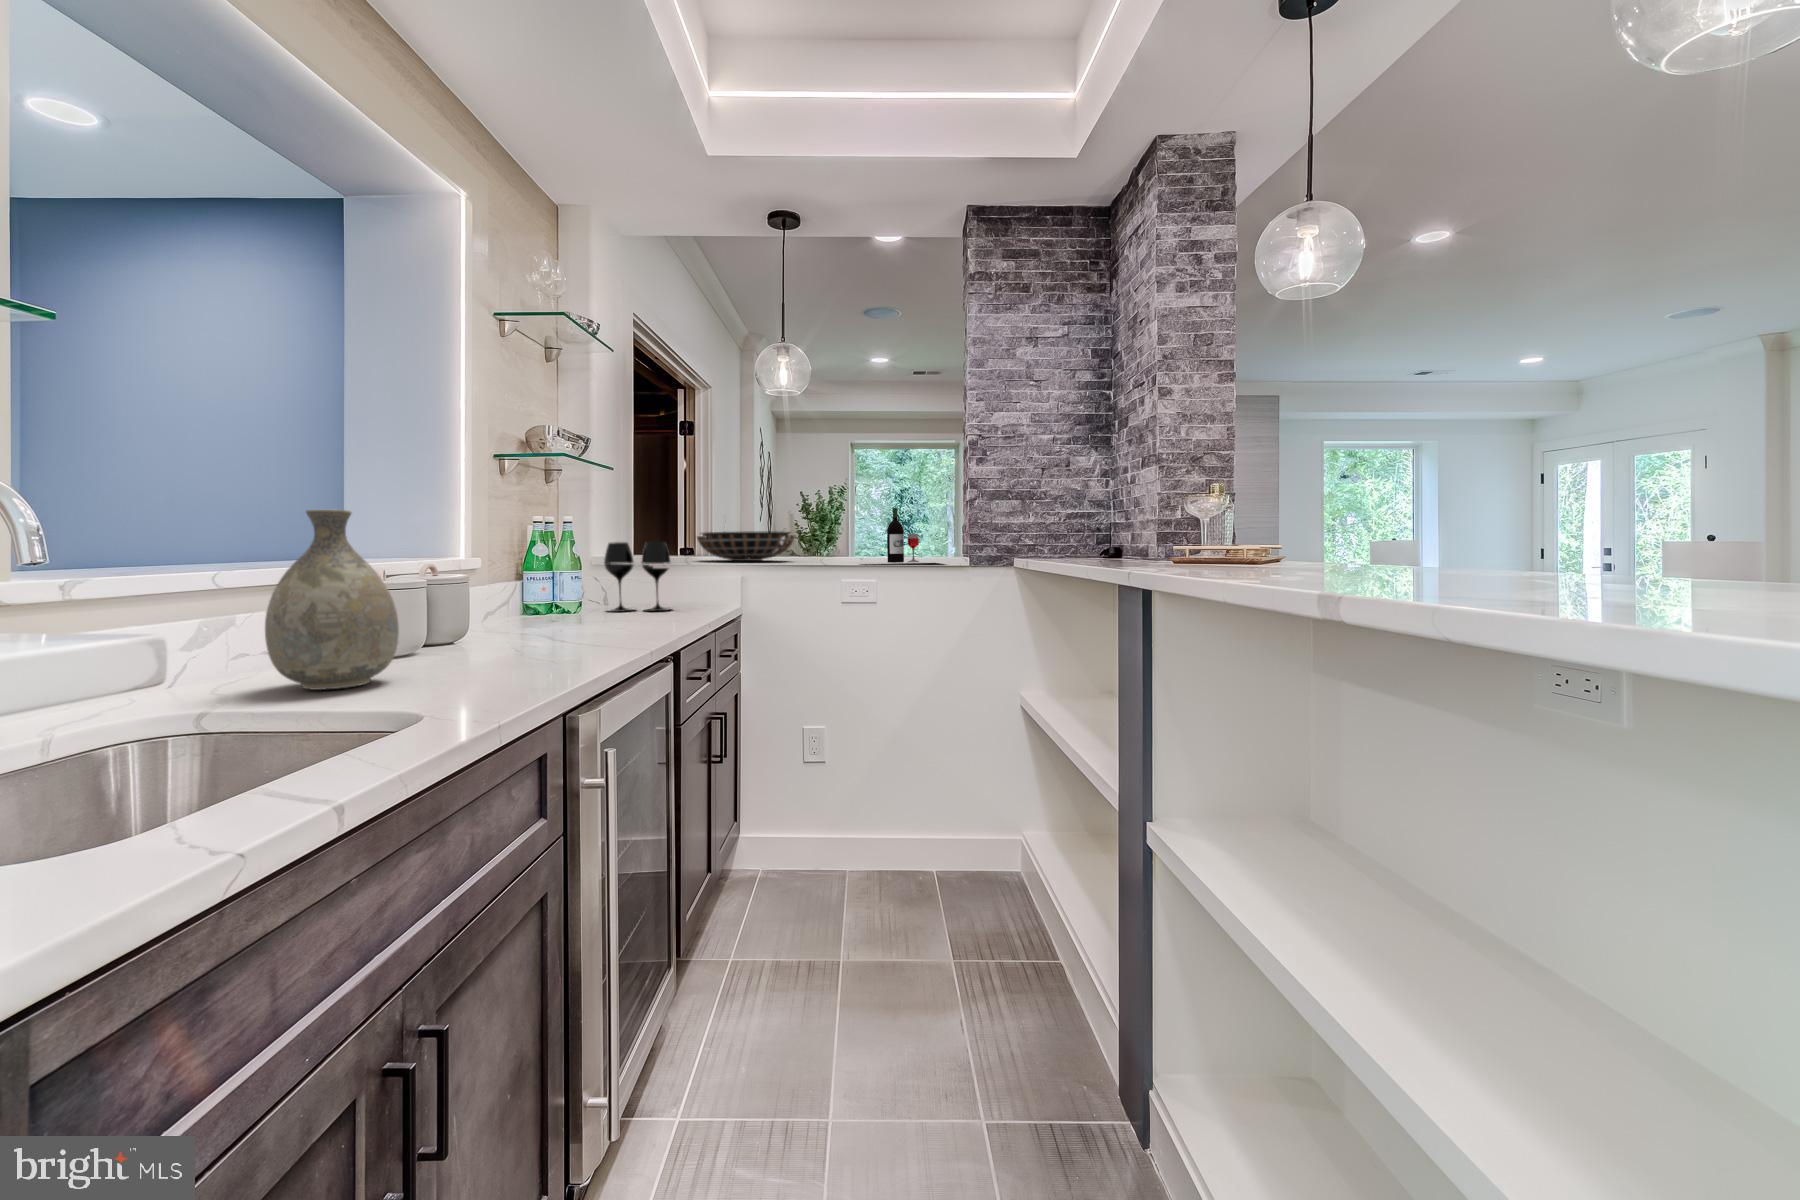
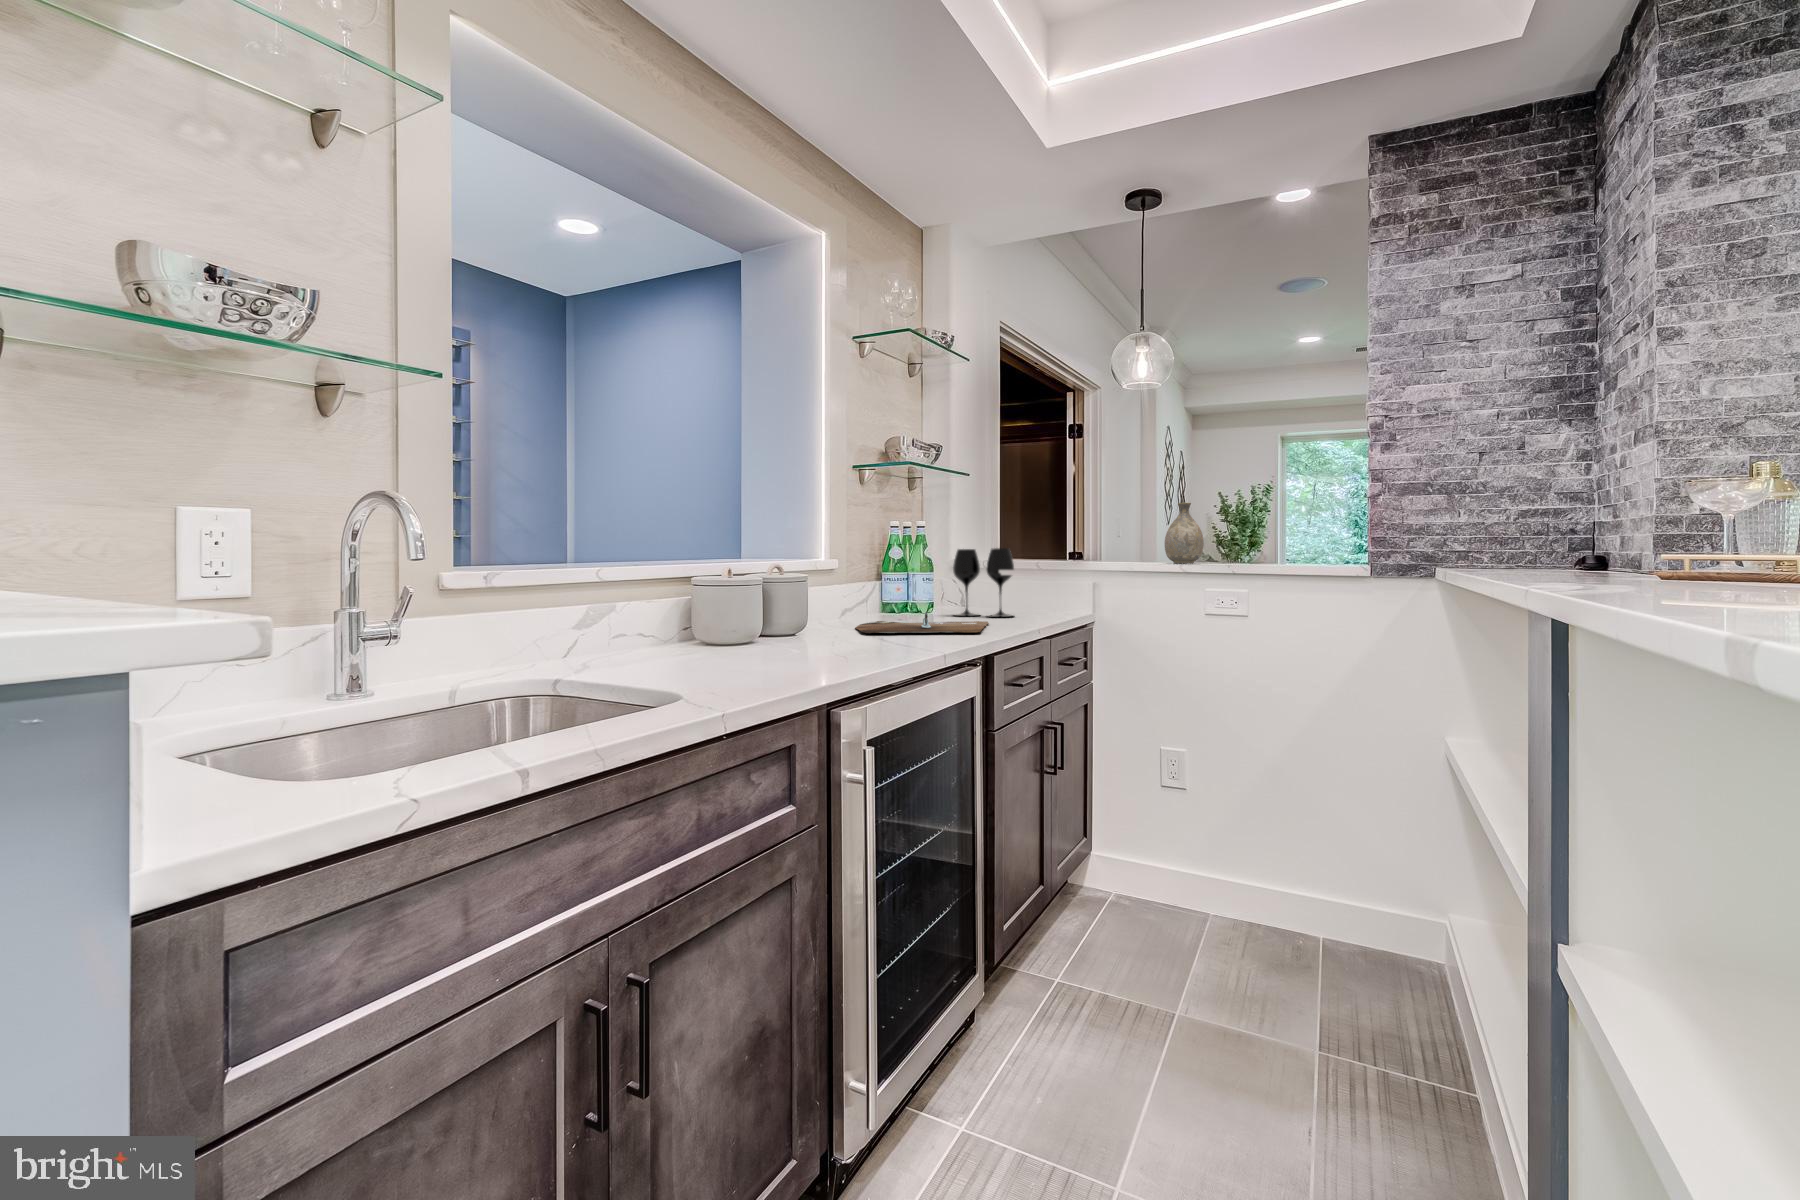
wine bottle: present [860,508,942,564] -> none [1216,508,1333,572]
vase: present [265,510,399,690] -> present [1165,503,1204,563]
decorative bowl: present [697,531,795,561] -> none [1044,537,1149,568]
cutting board: none [502,610,654,637] -> present [856,613,989,633]

